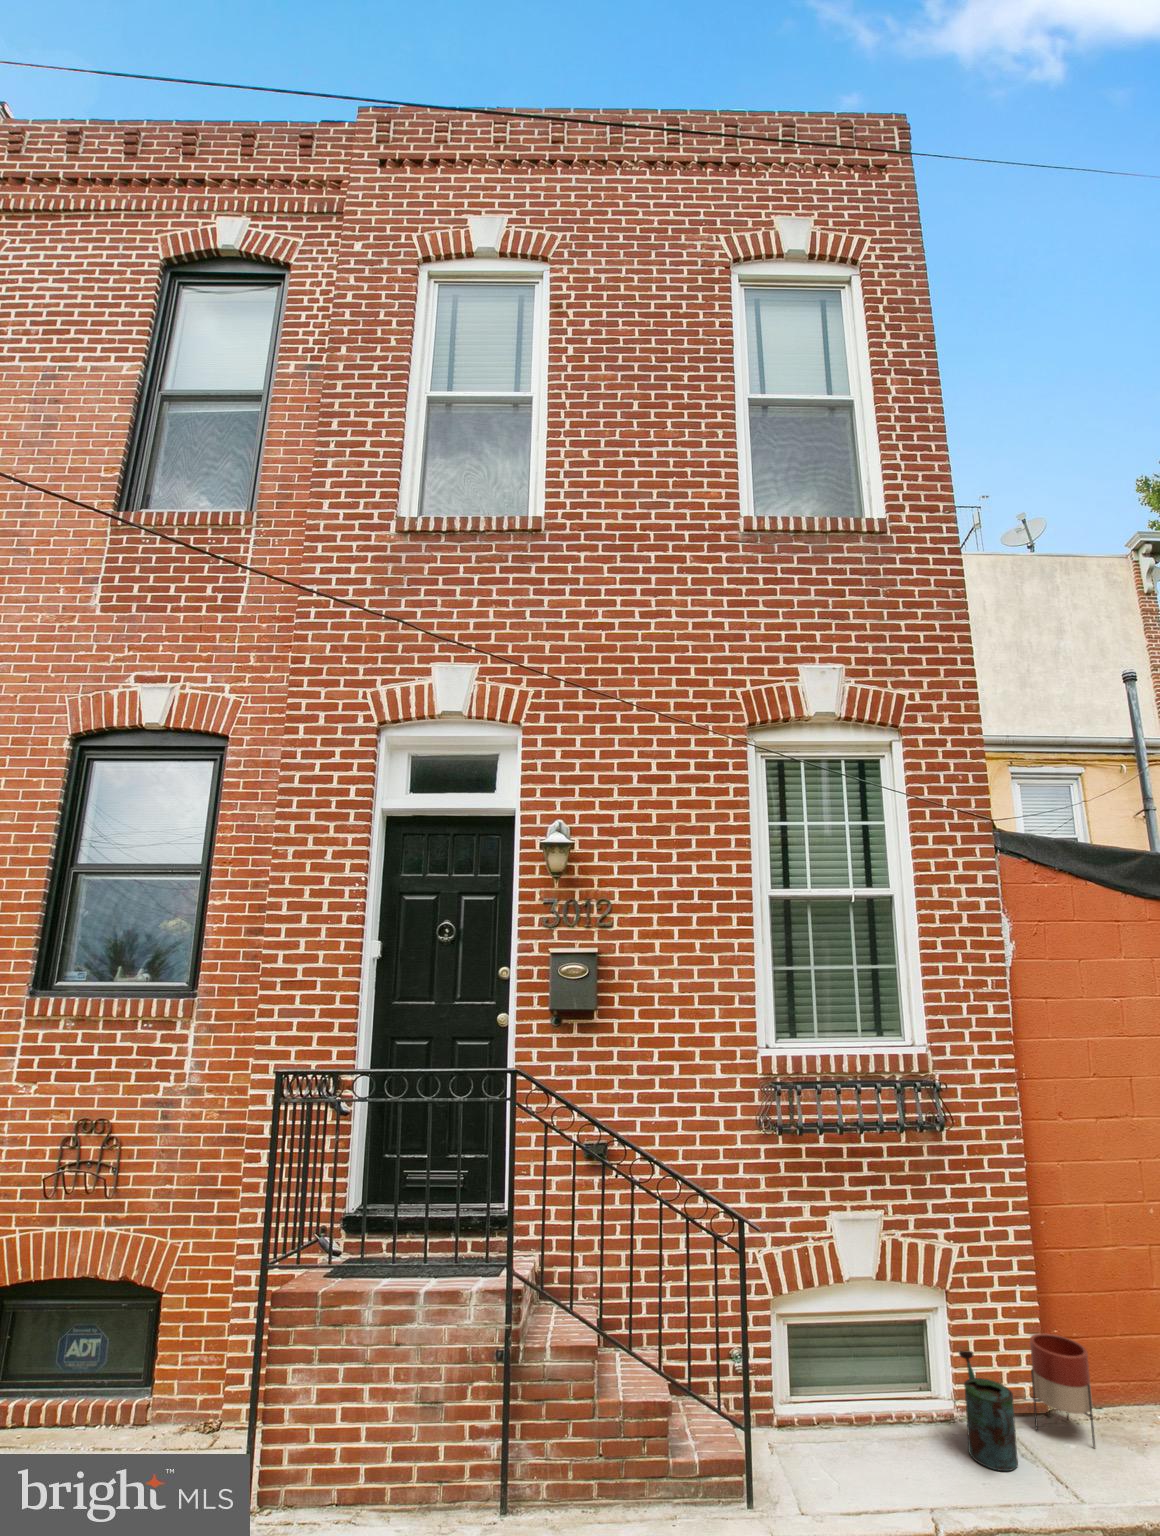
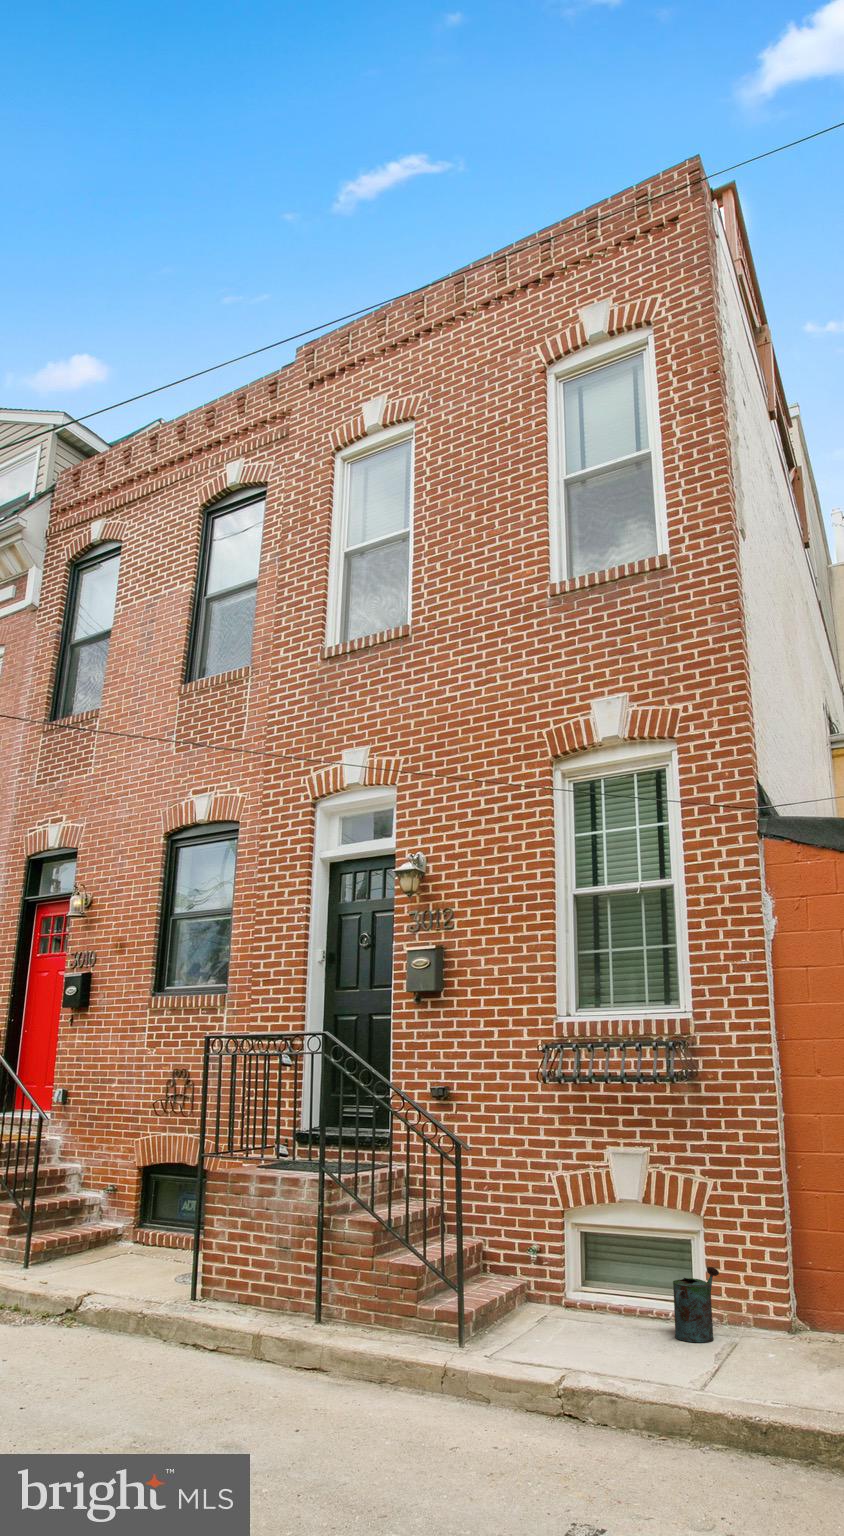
planter: present [1030,1333,1095,1448] -> none [761,1263,812,1349]

